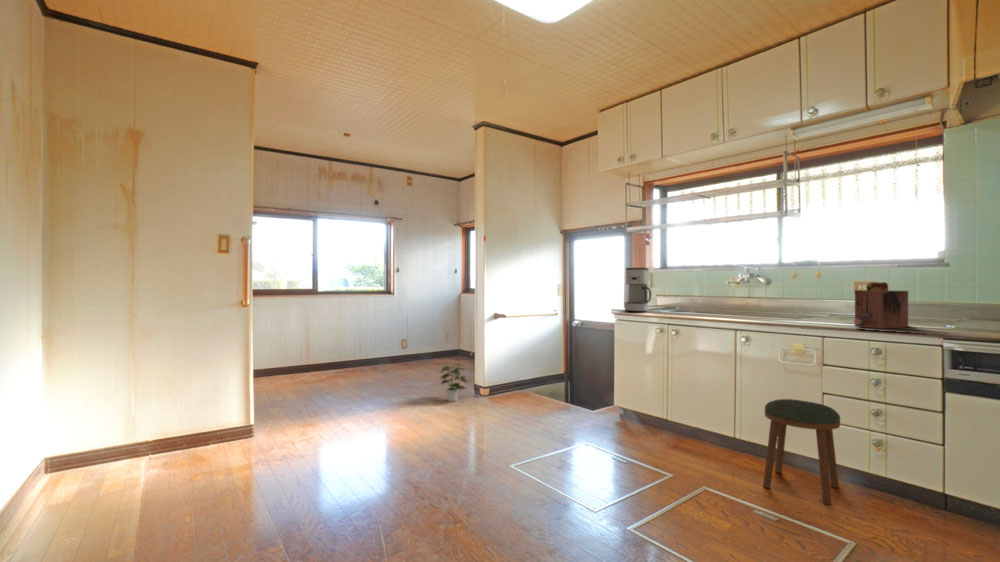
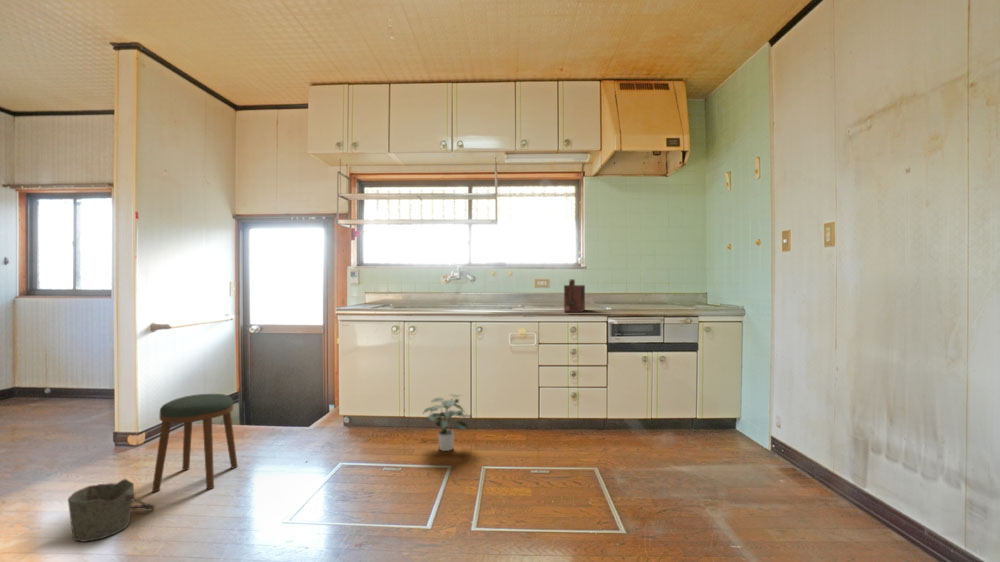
coffee maker: present [625,268,651,312] -> none [354,264,381,310]
potted plant: present [441,364,468,401] -> present [424,395,472,451]
stool: present [763,399,840,505] -> present [152,394,237,492]
bucket: none [421,407,463,439] -> present [68,479,154,542]

